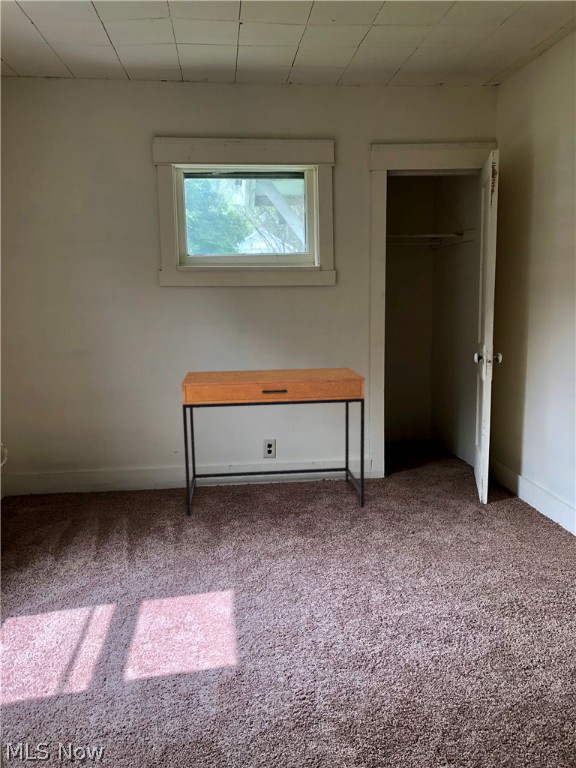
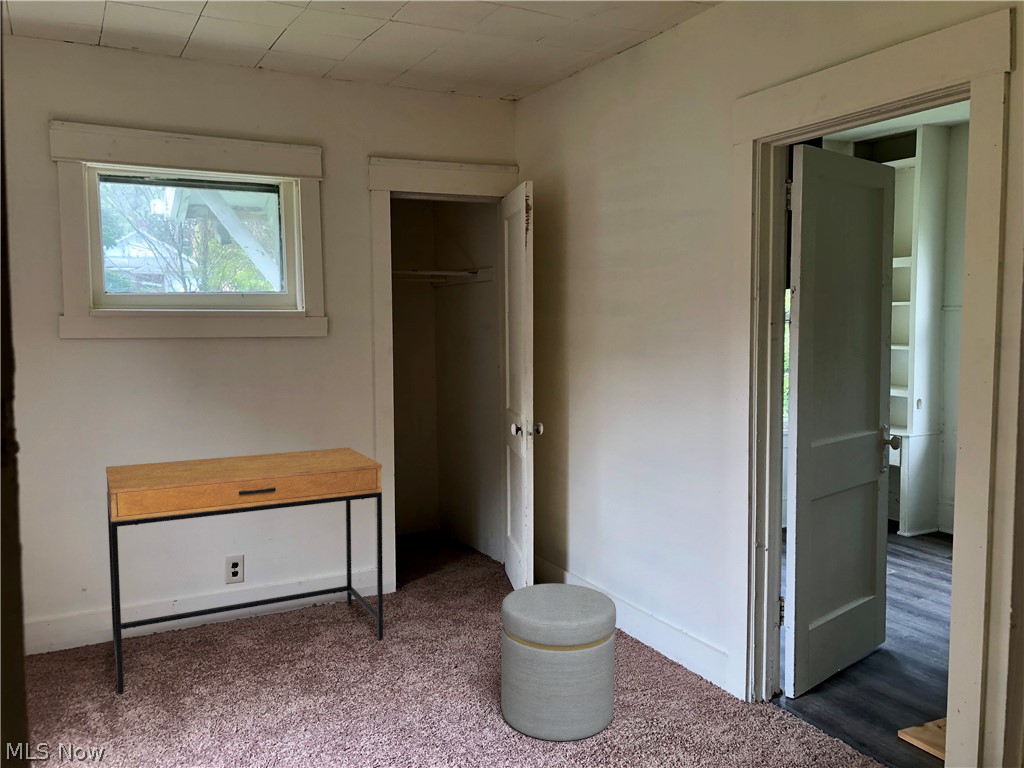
ottoman: none [439,476,540,601] -> present [501,583,616,741]

